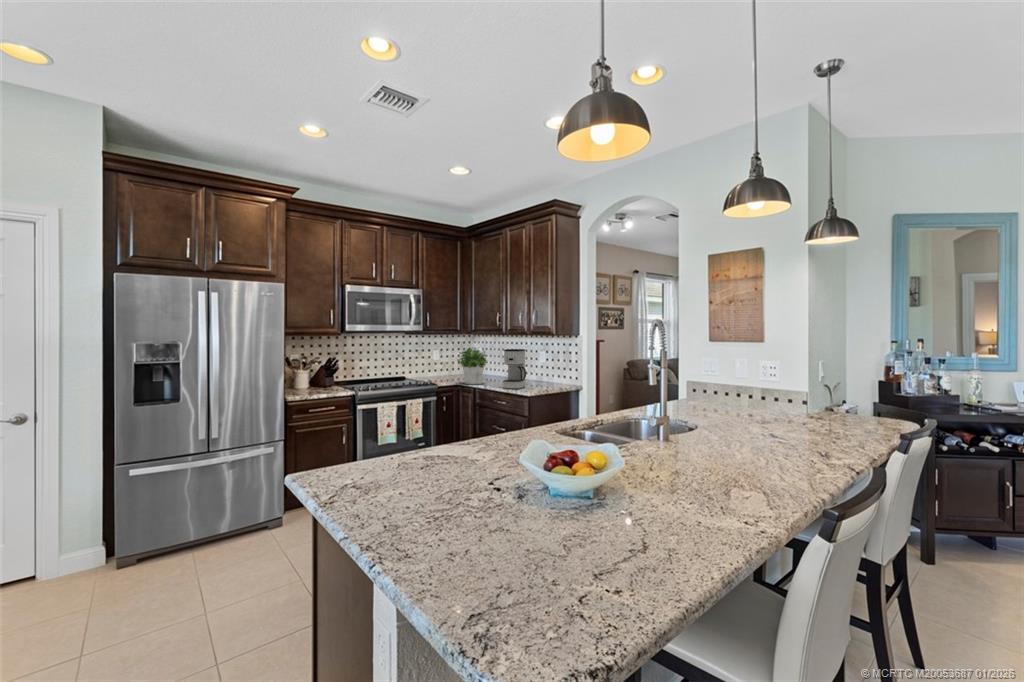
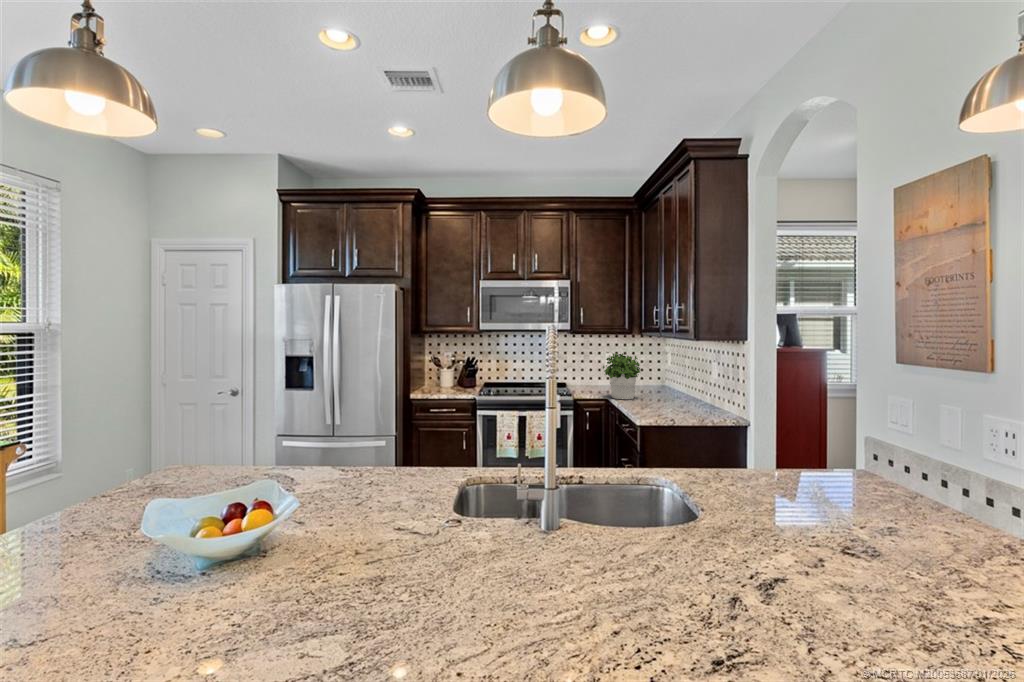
coffee maker: present [503,349,526,389] -> none [637,357,675,412]

